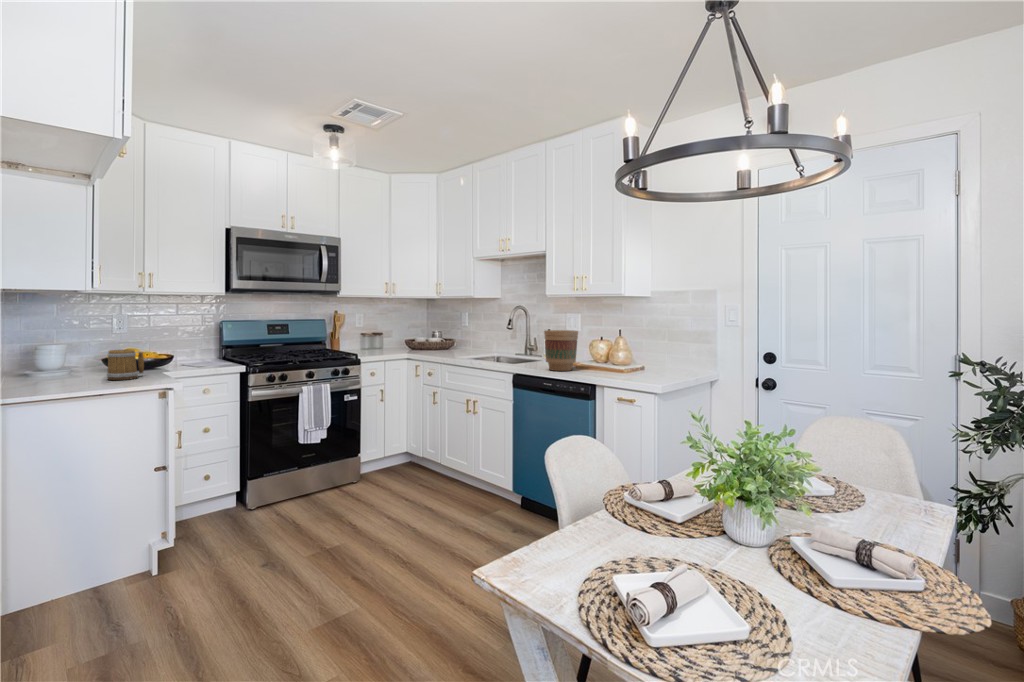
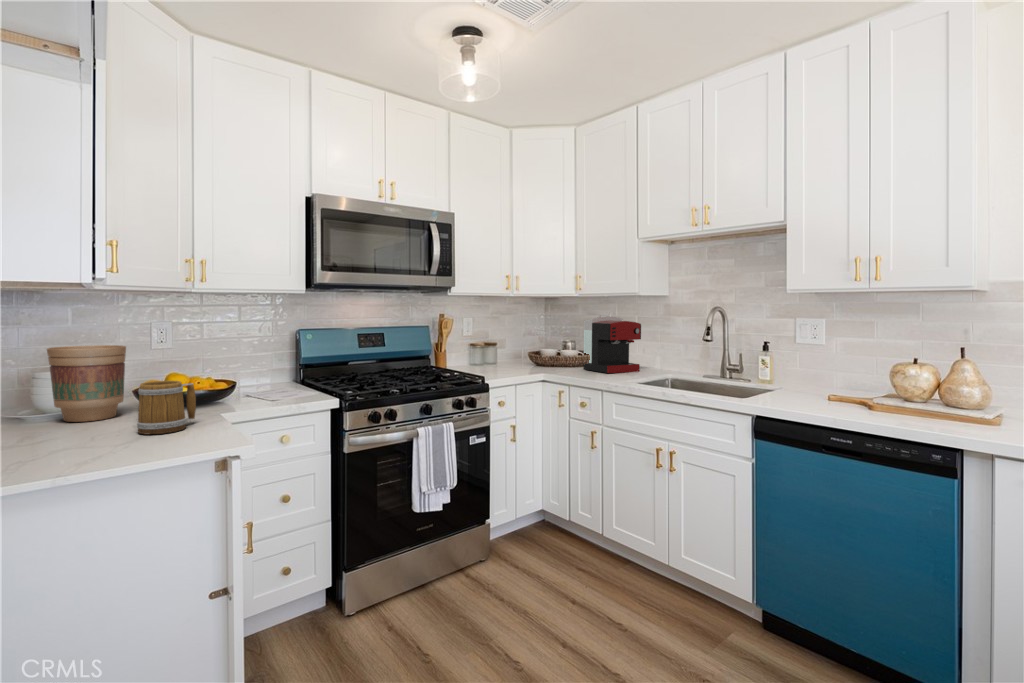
coffee maker: none [445,313,483,354] -> present [583,316,641,373]
flower pot: present [544,330,578,371] -> present [47,345,126,422]

